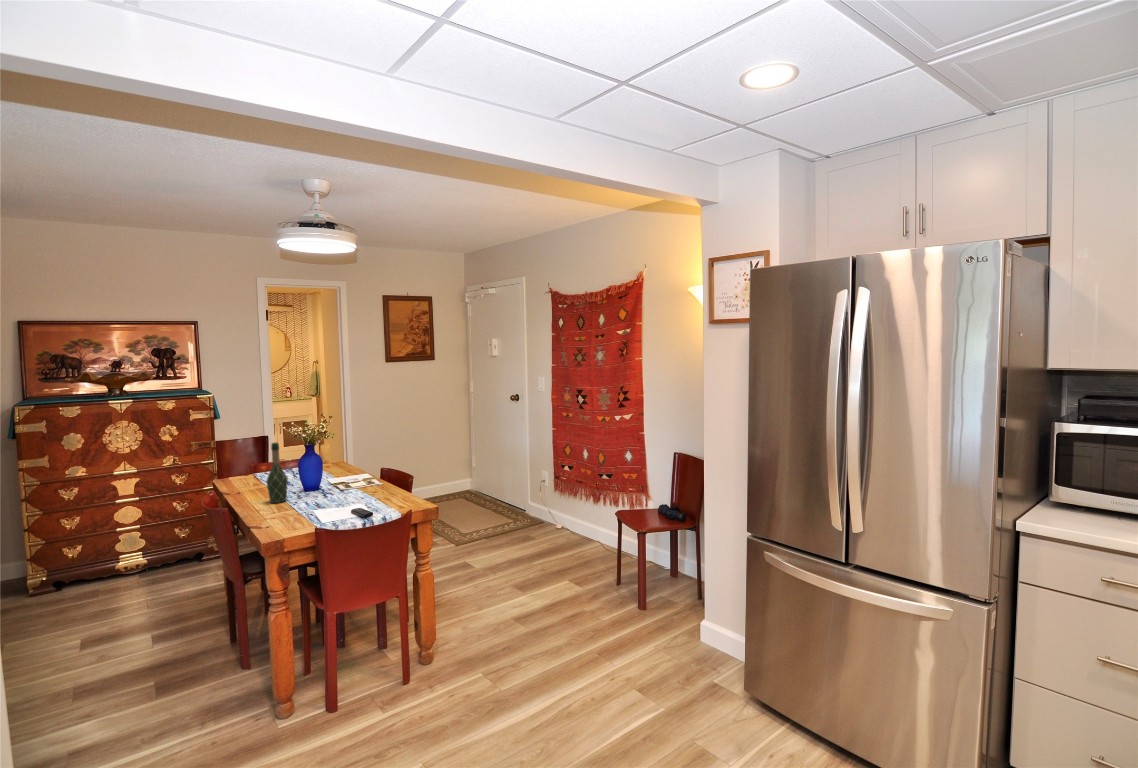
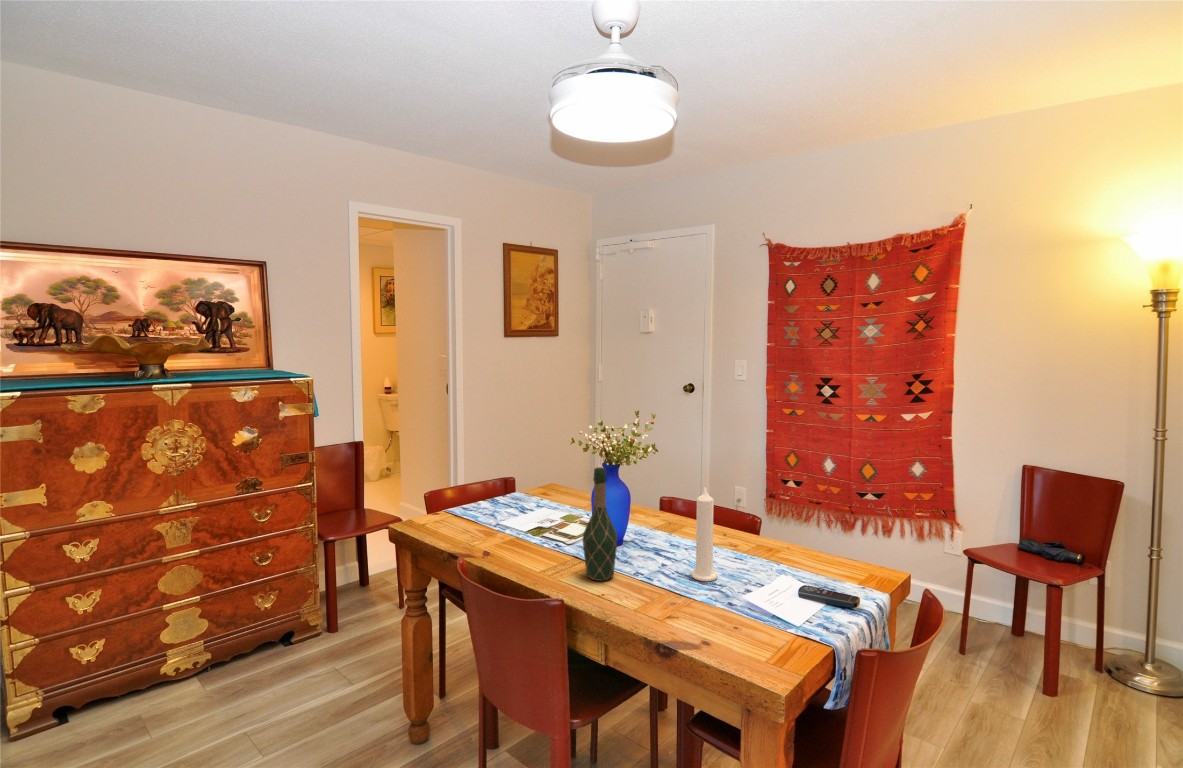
candle: none [323,453,338,504] -> present [691,487,717,581]

